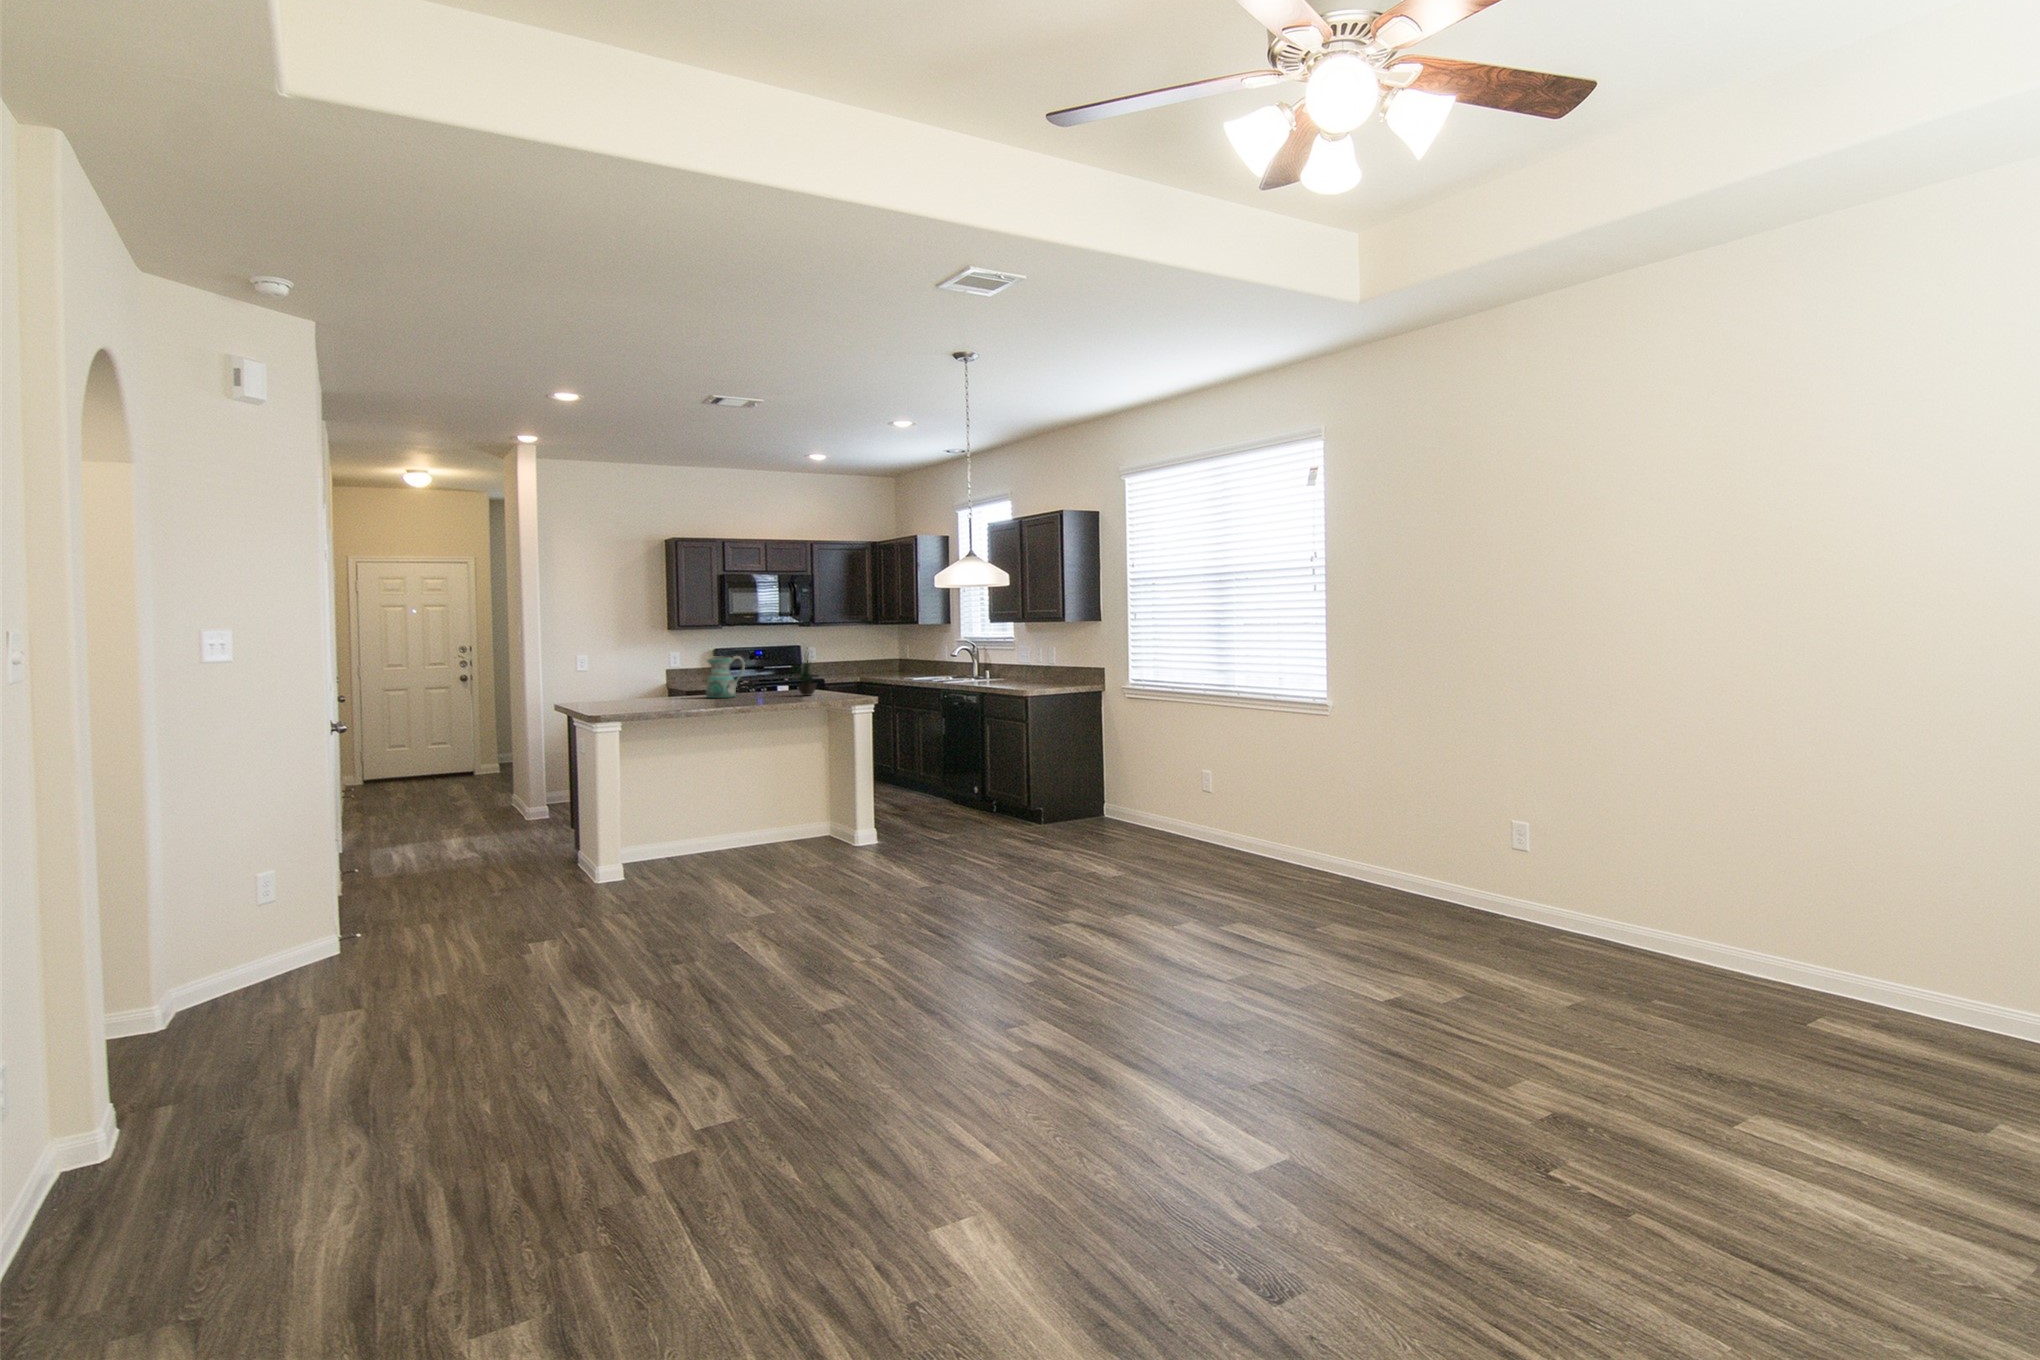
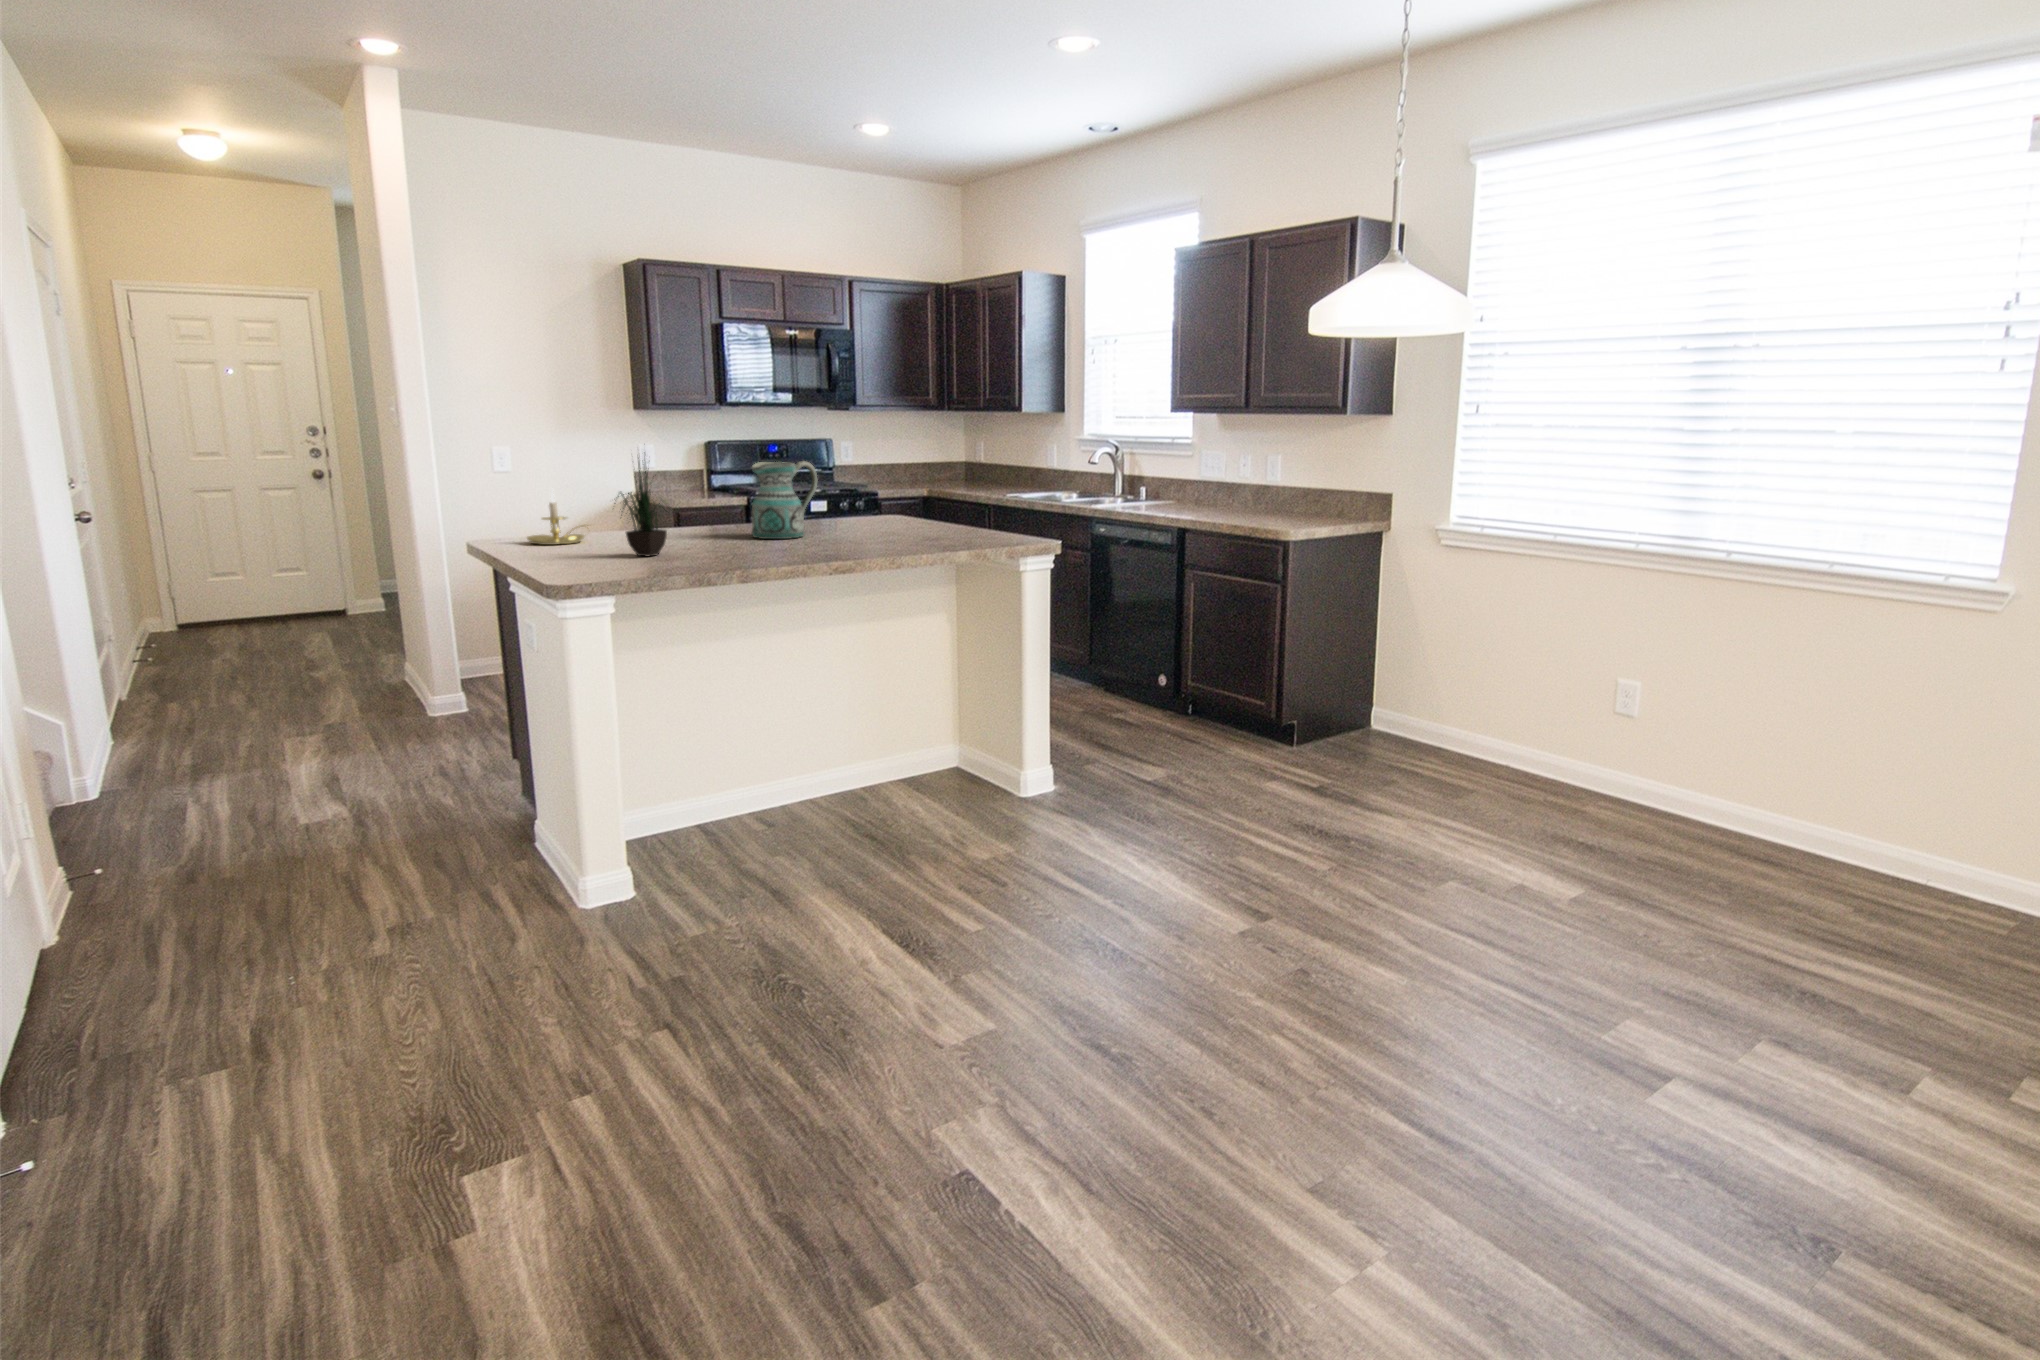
potted plant: present [795,648,816,696] -> present [618,458,667,556]
candle holder: none [584,673,620,703] -> present [527,491,588,545]

